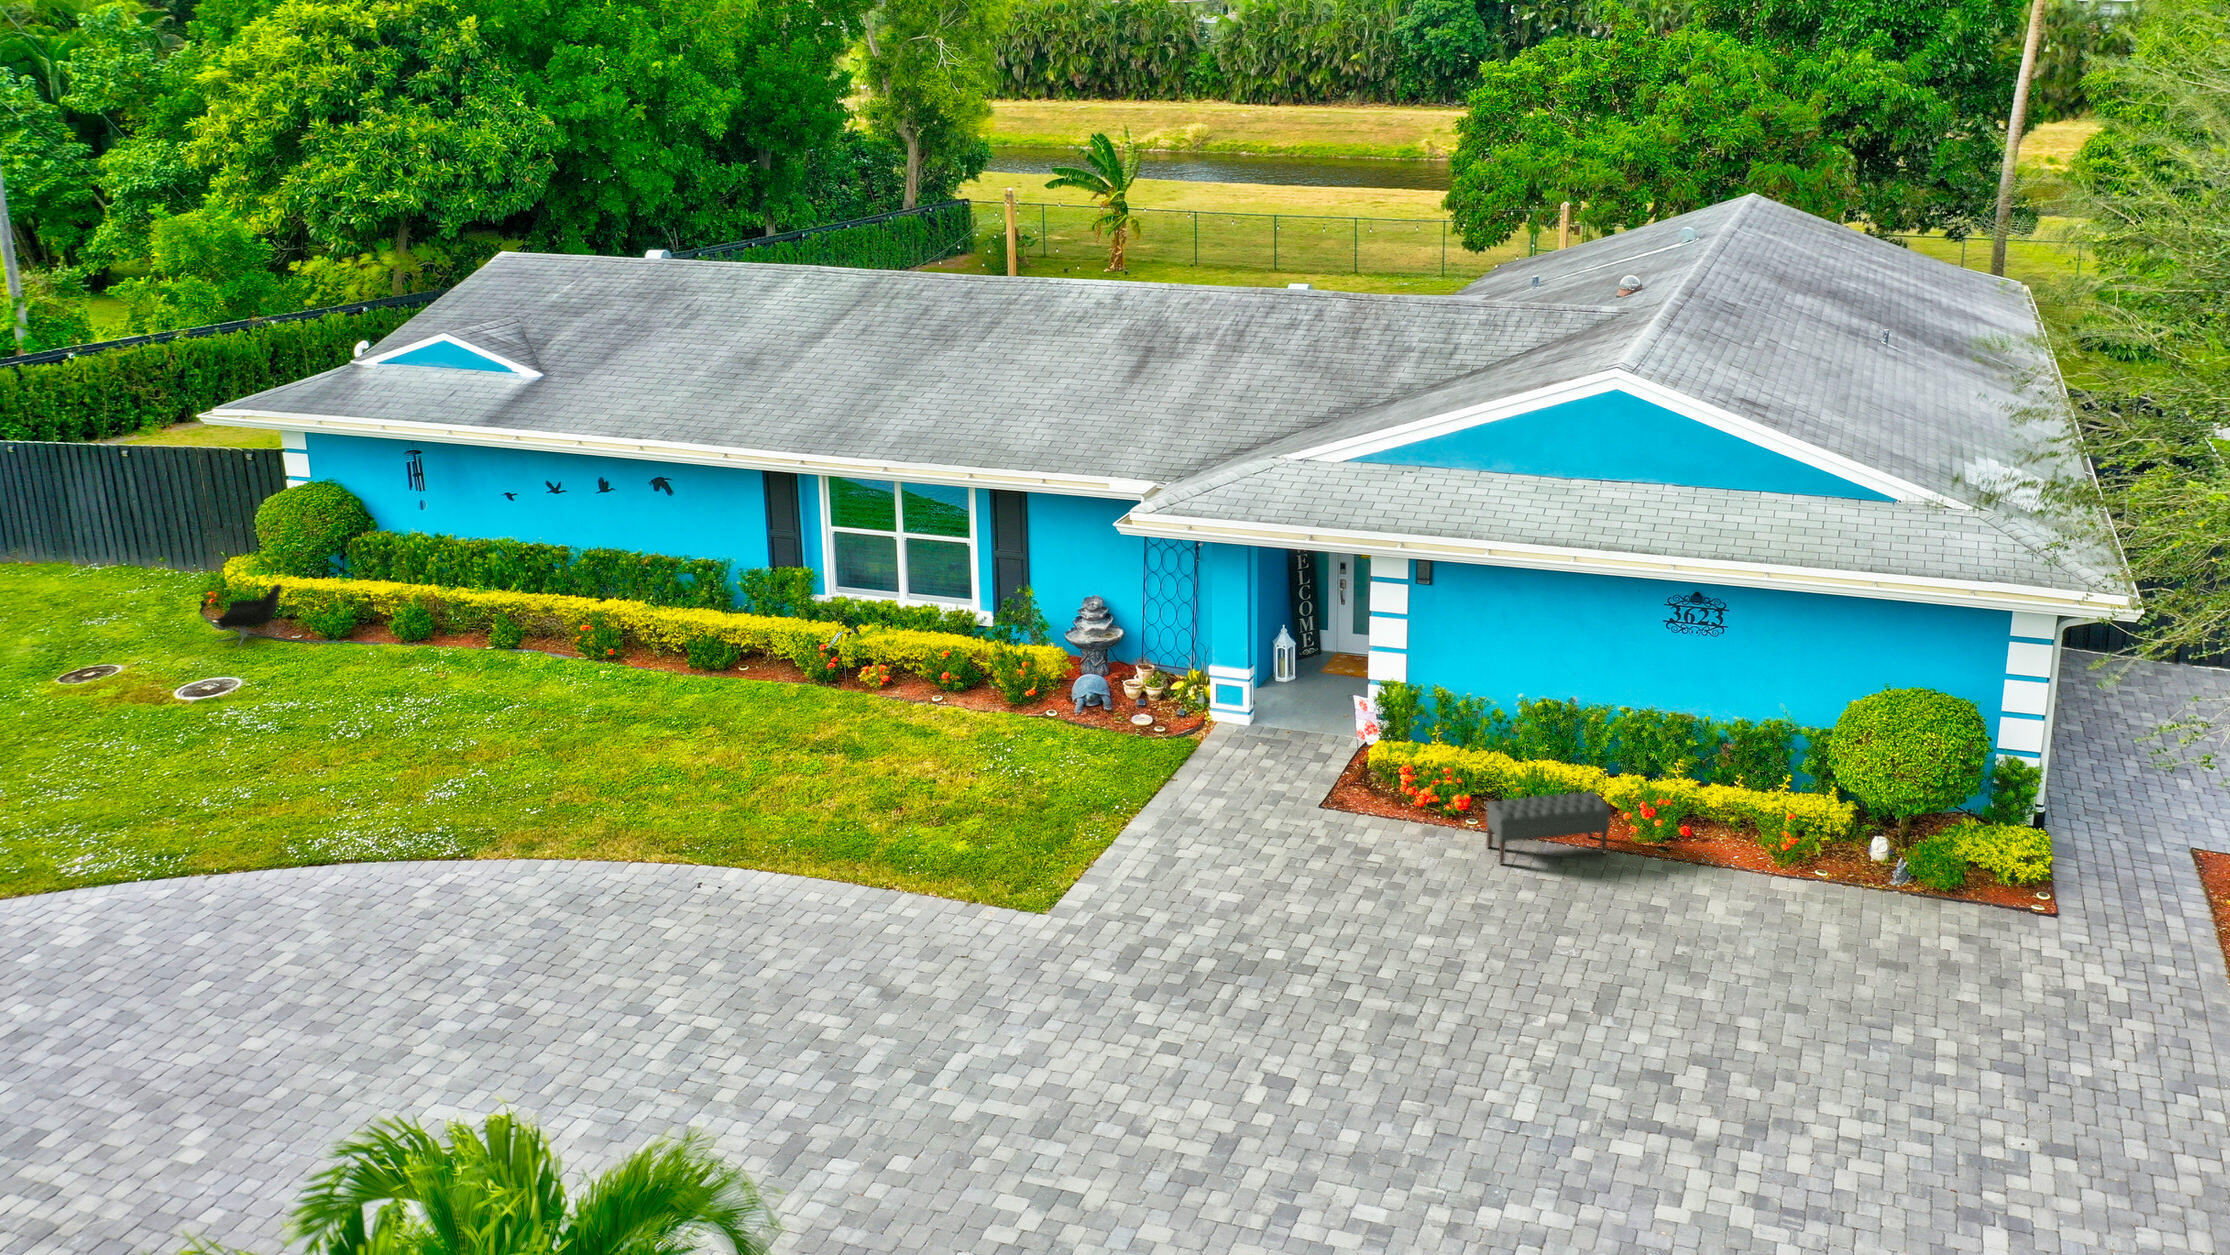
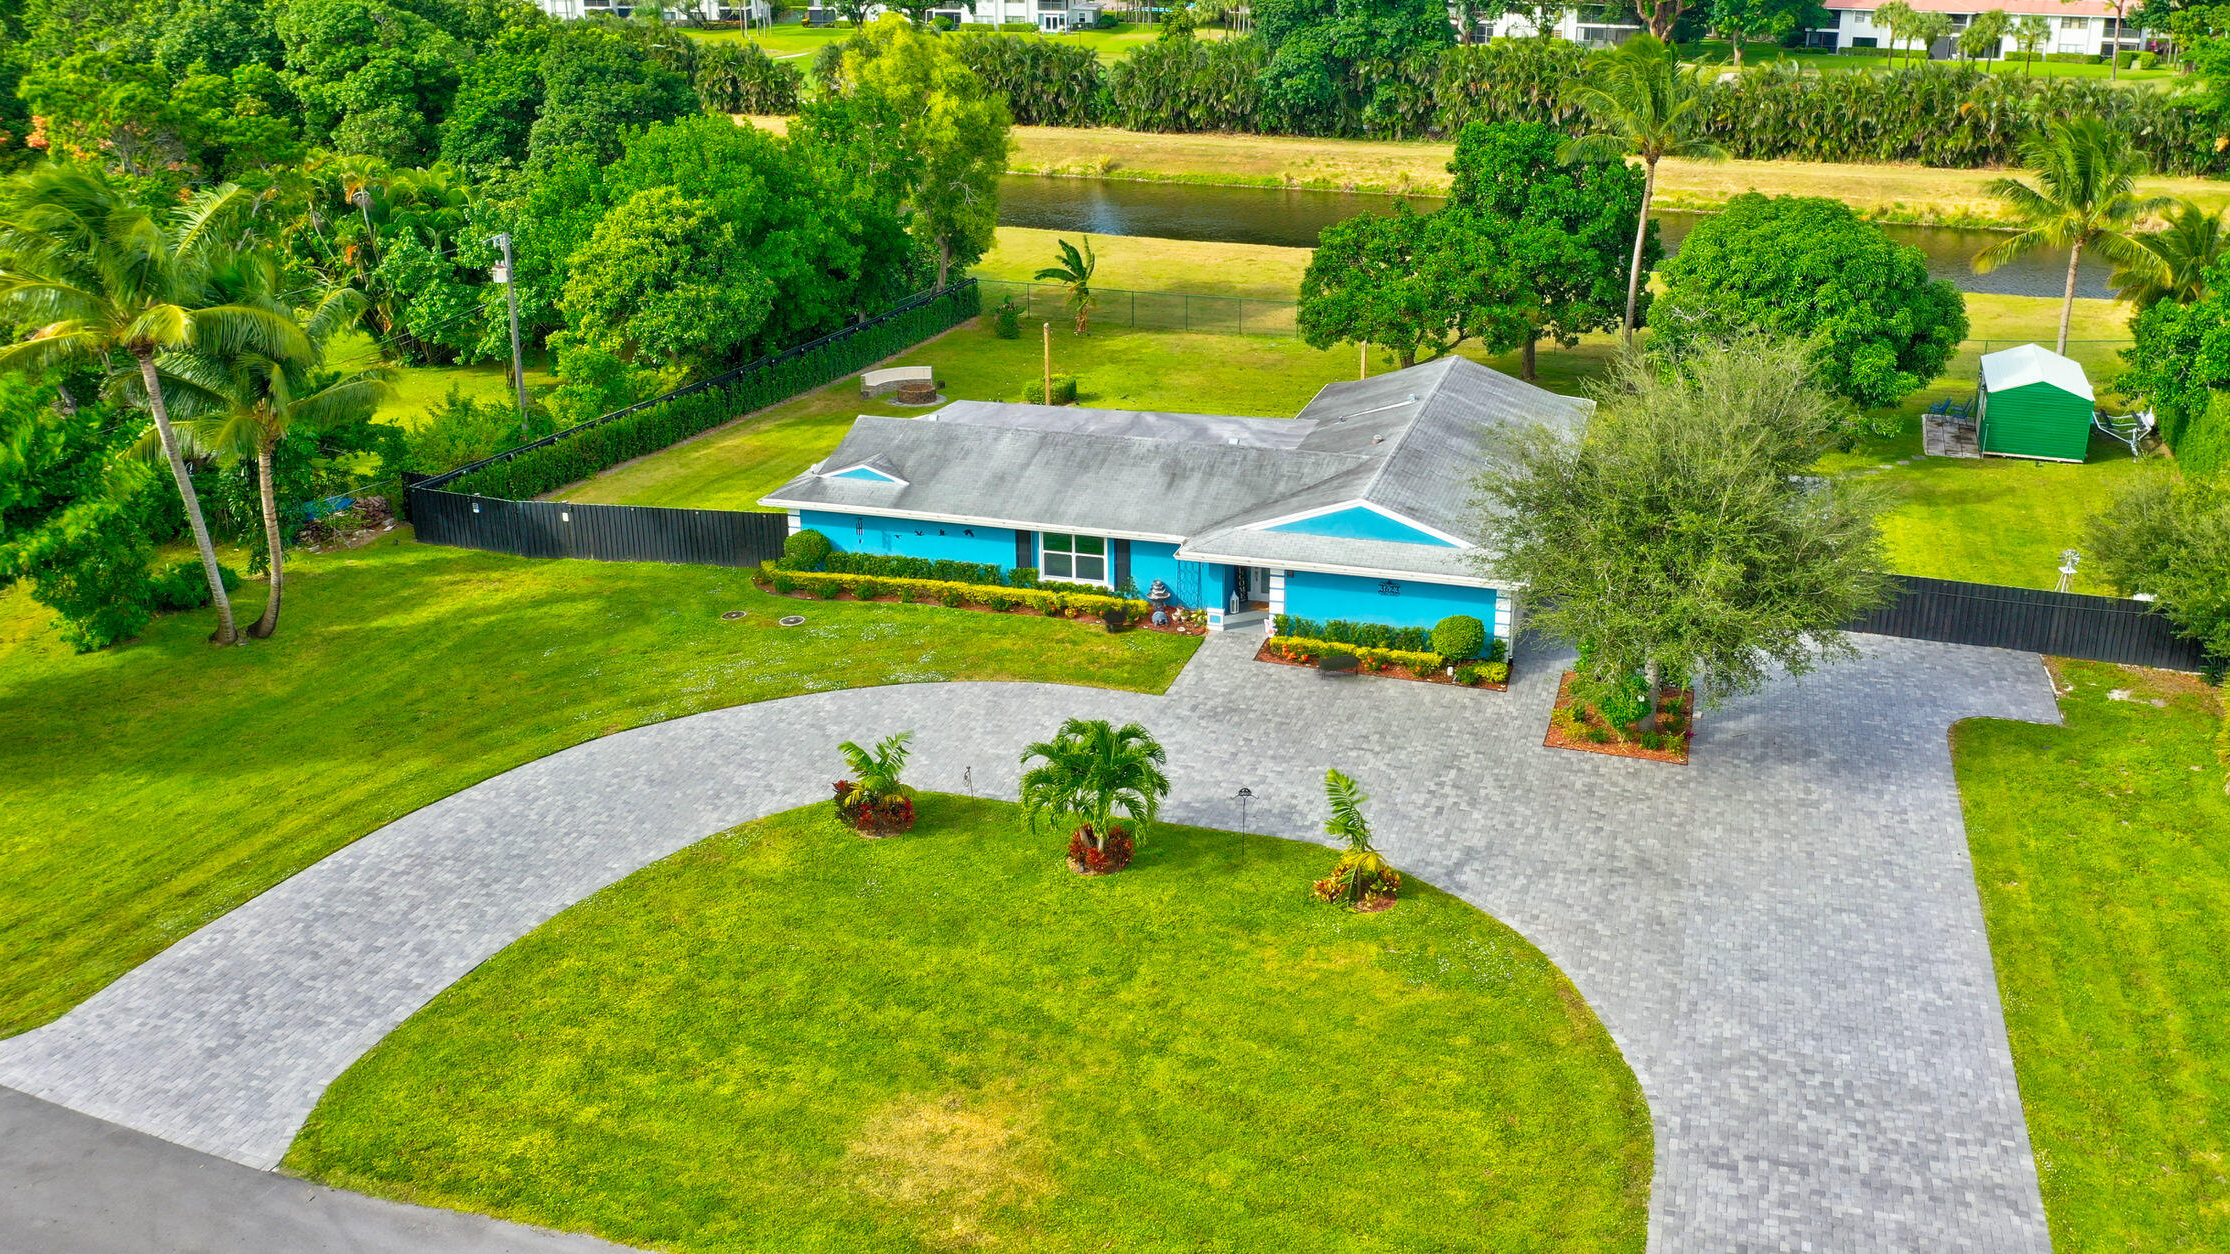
lounge chair: present [216,584,281,645] -> present [1103,606,1129,633]

